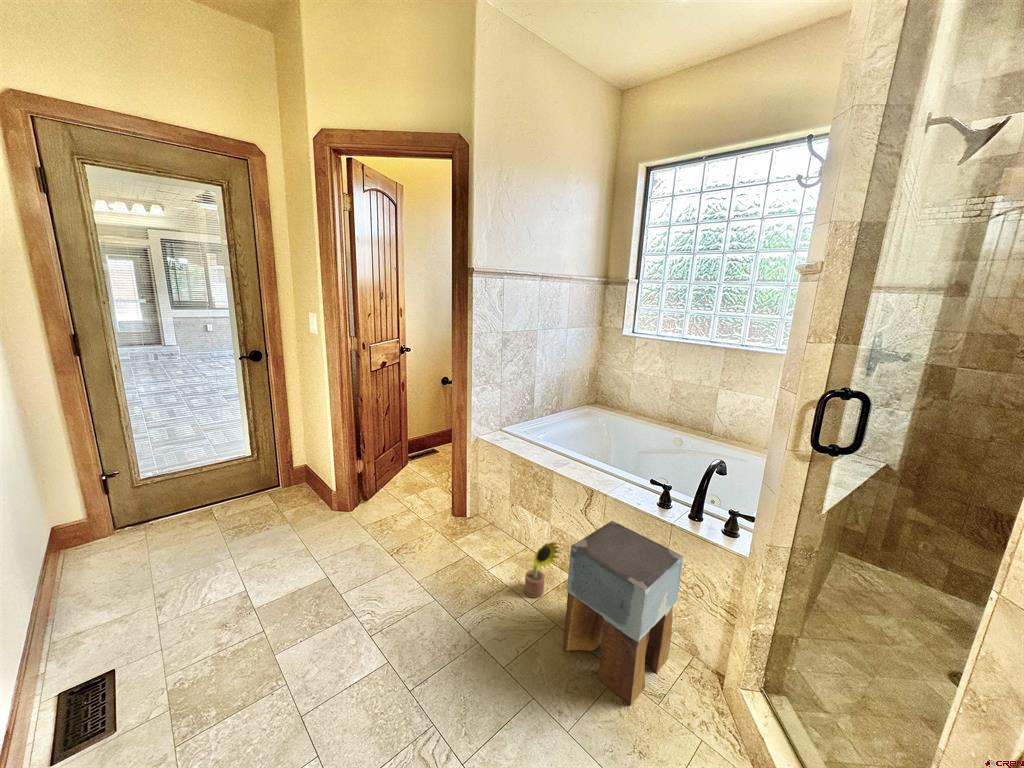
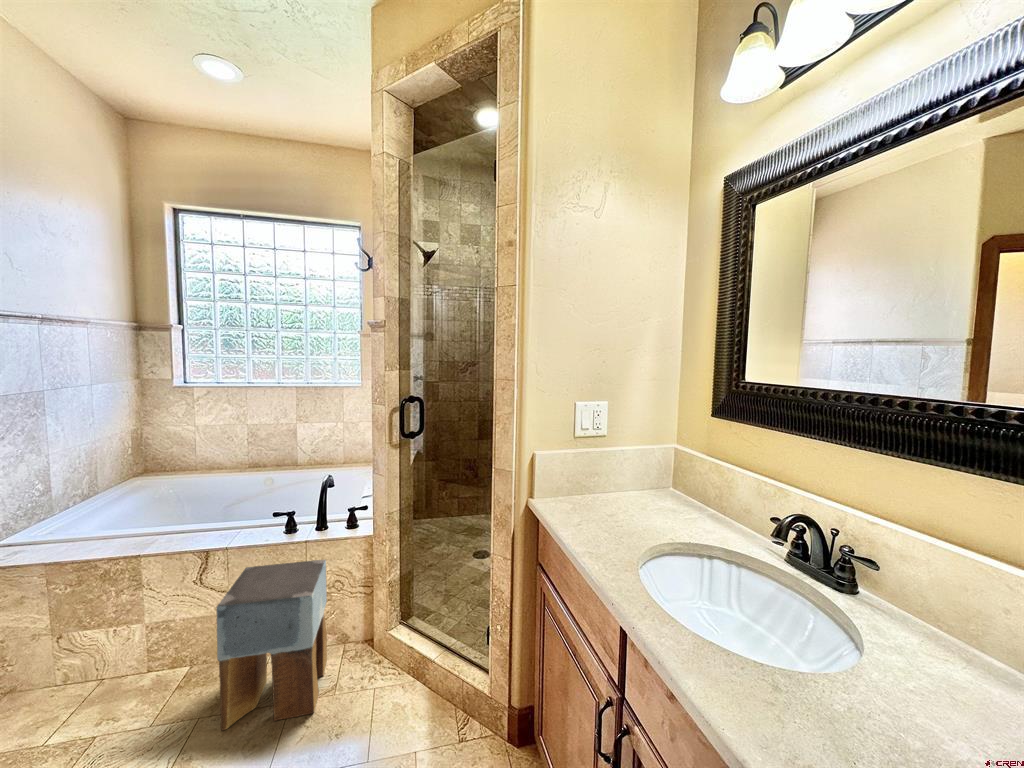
decorative plant: present [525,543,560,598] -> none [128,630,183,725]

